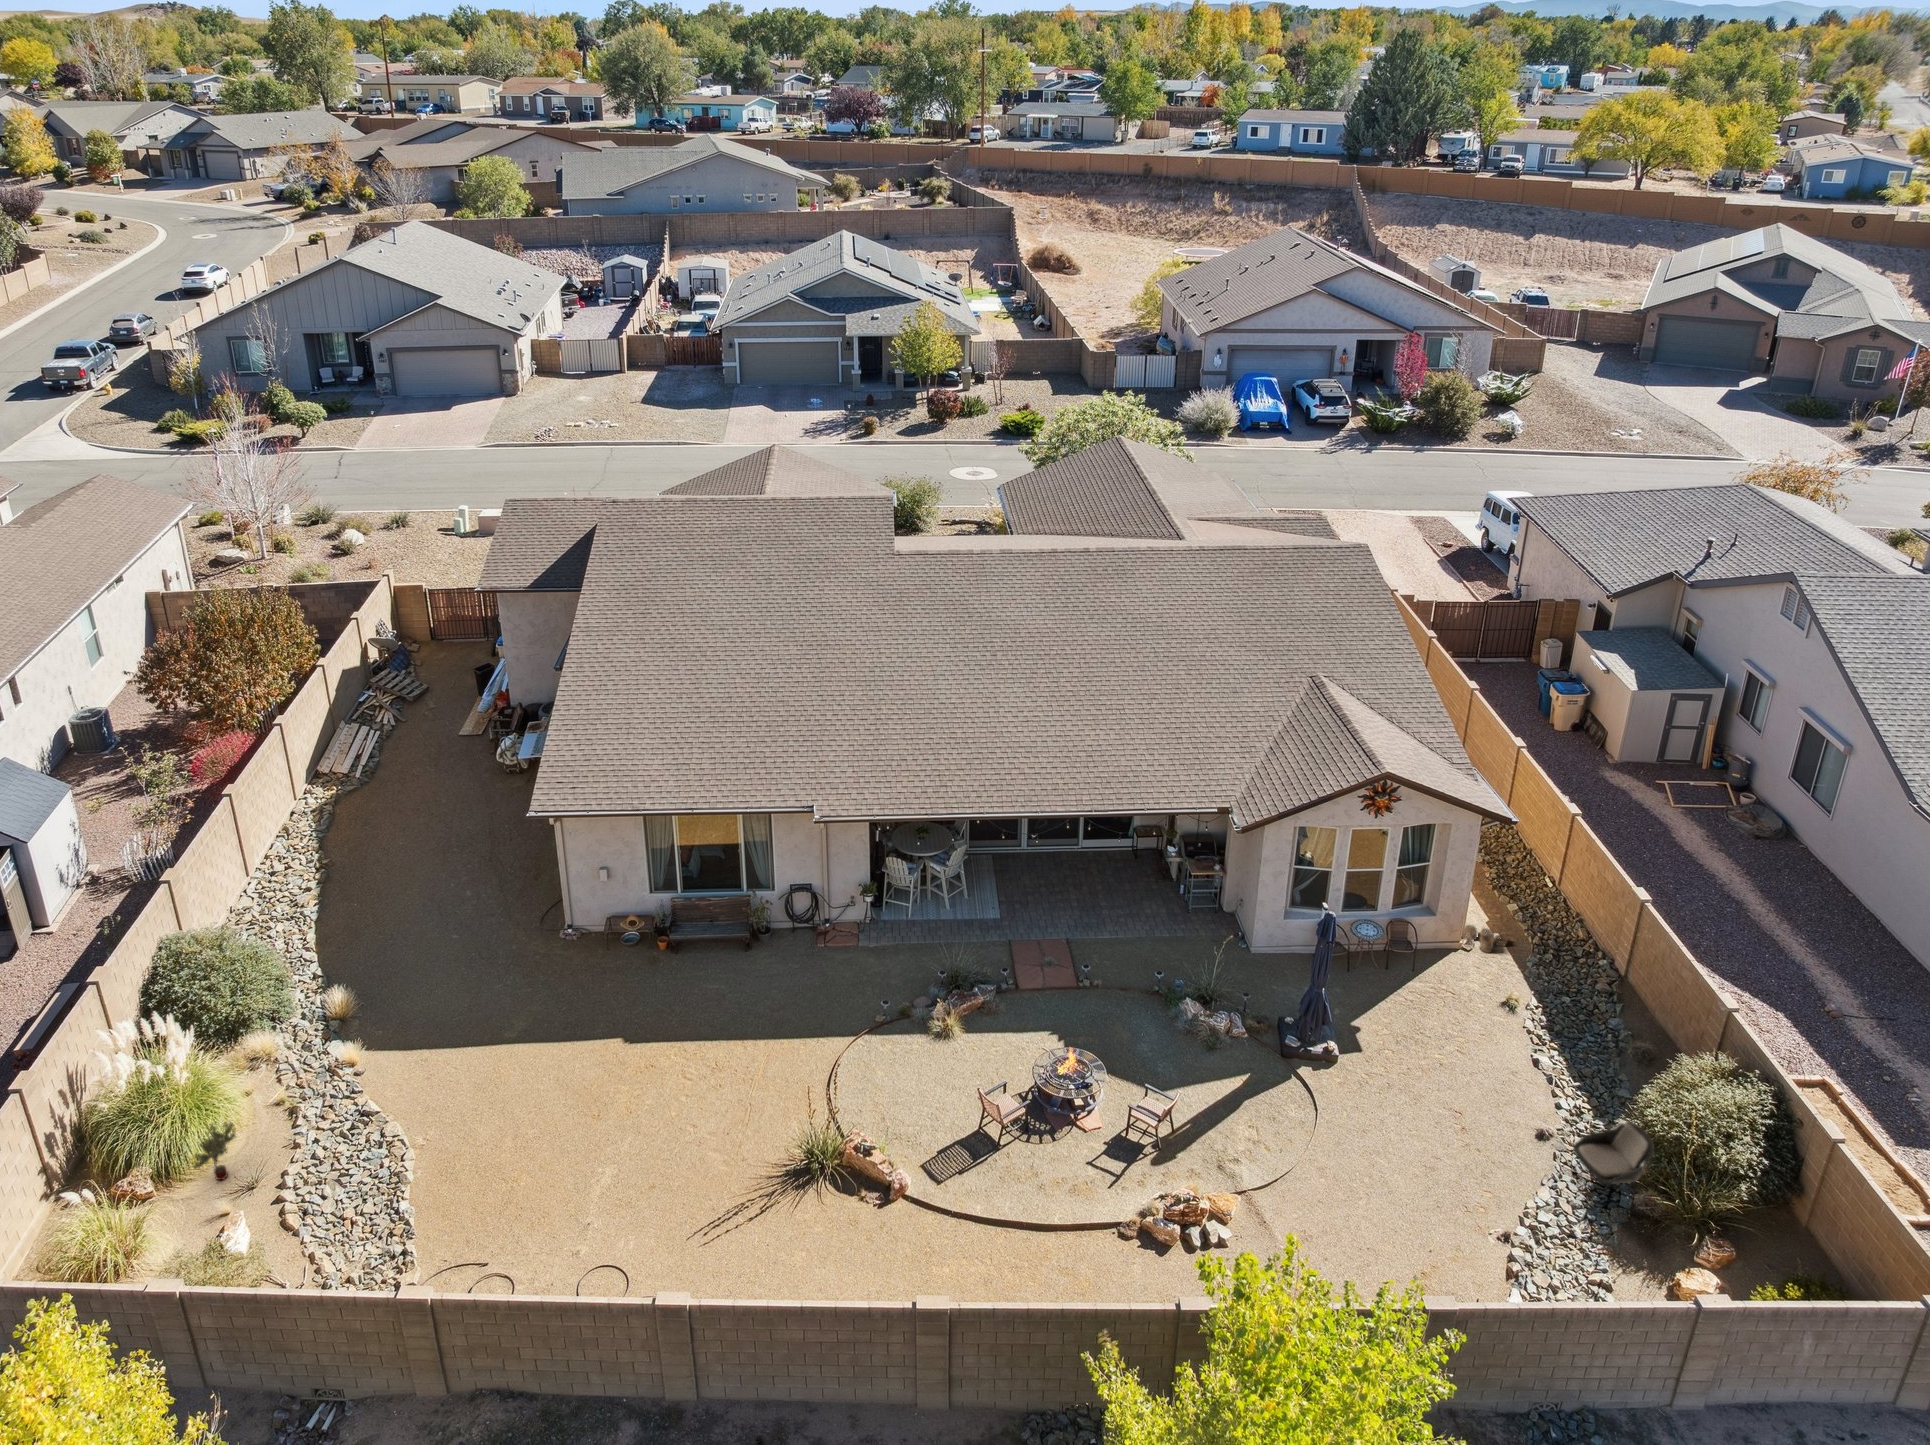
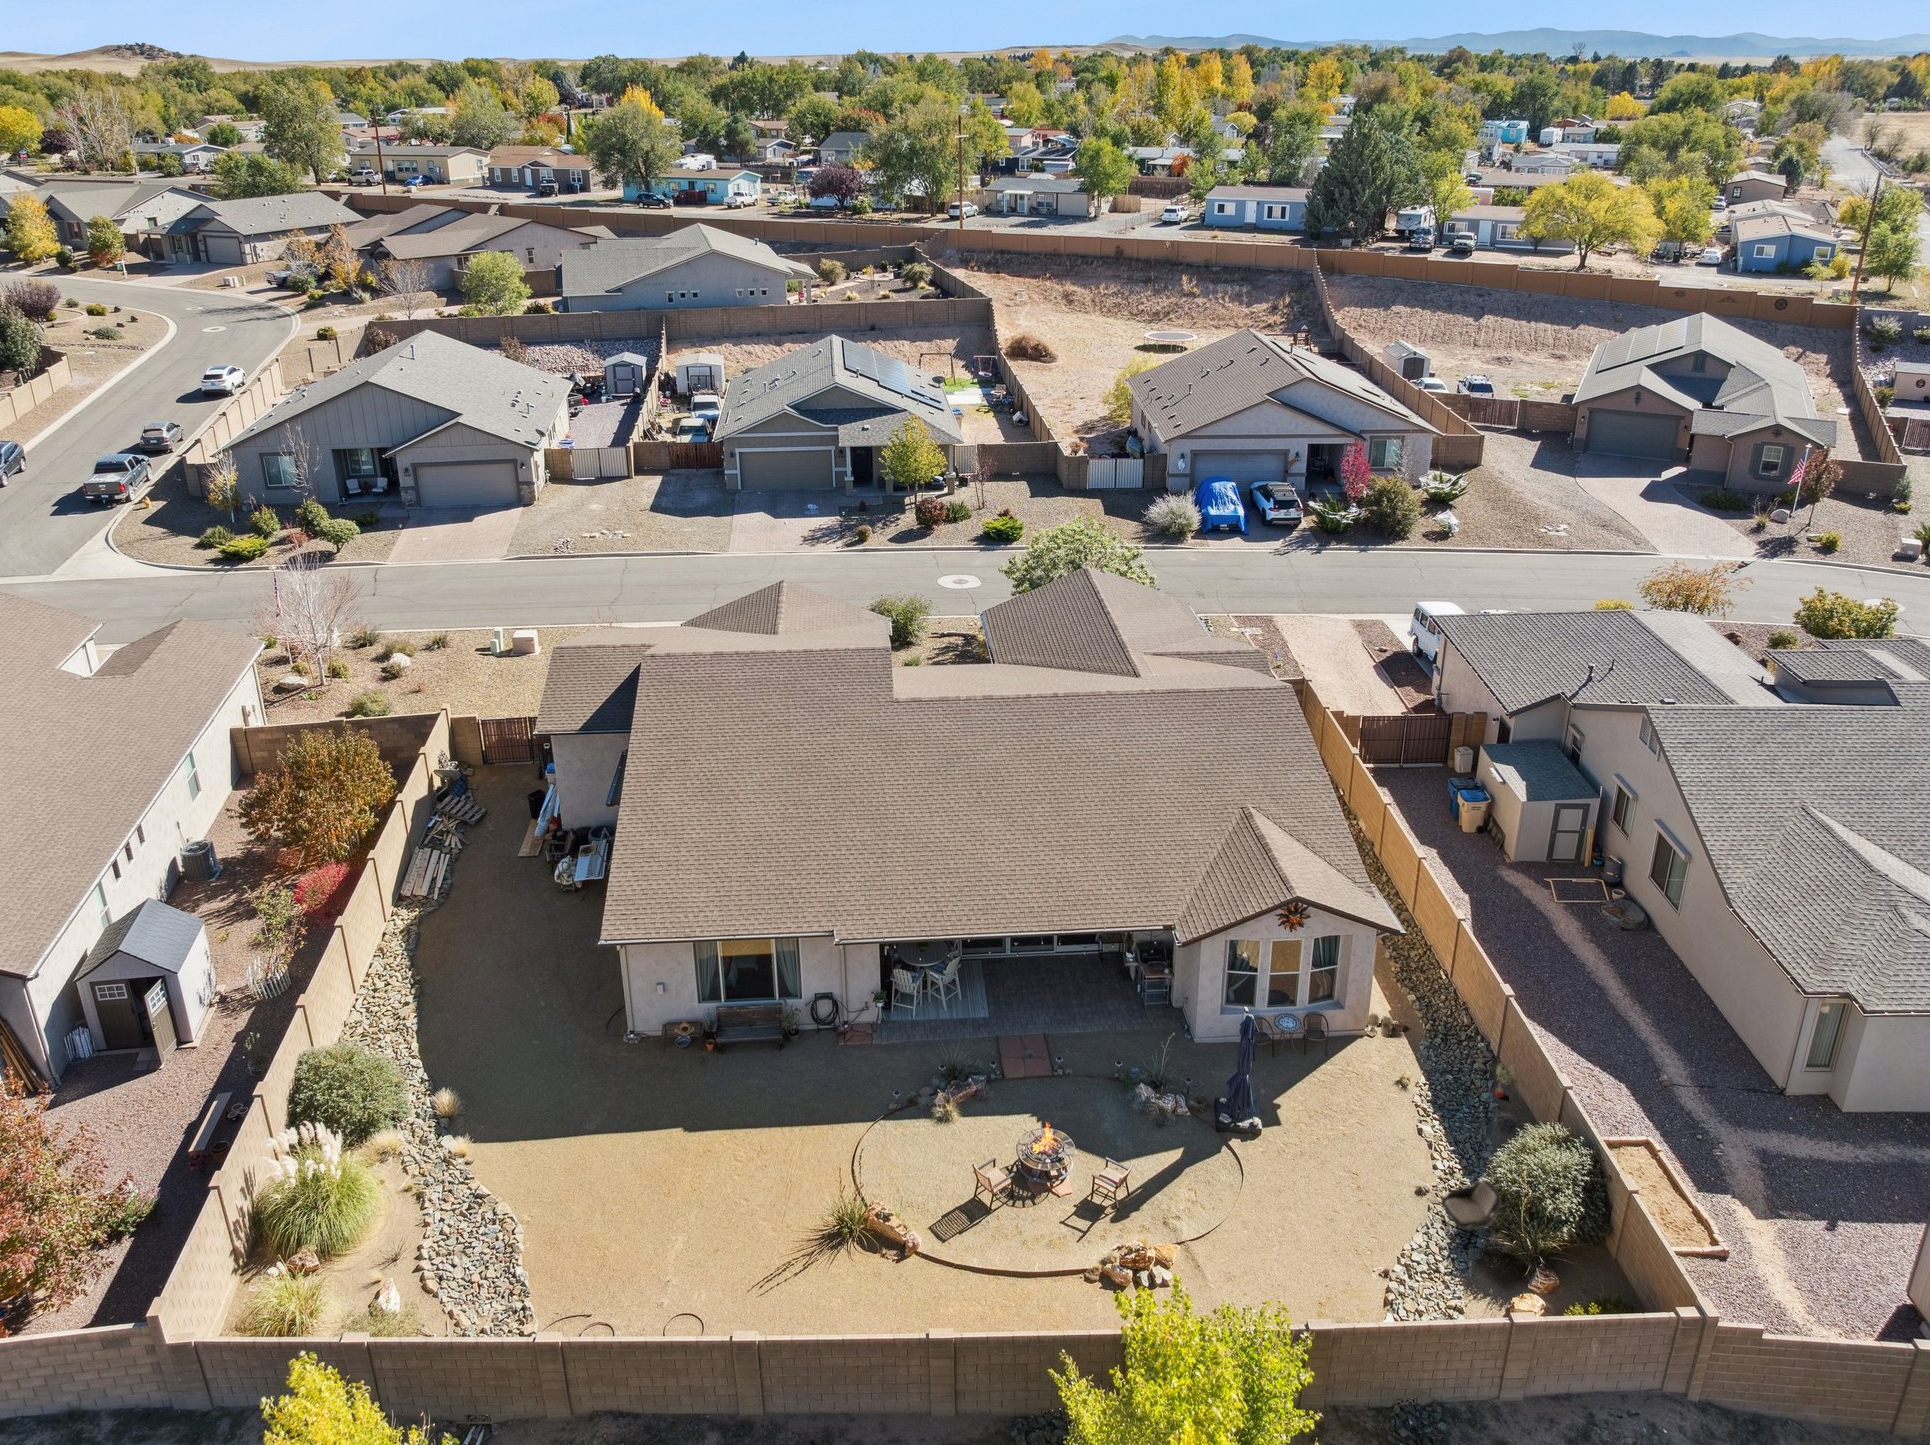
potted tree: present [194,1122,235,1180] -> present [1495,1065,1518,1098]

